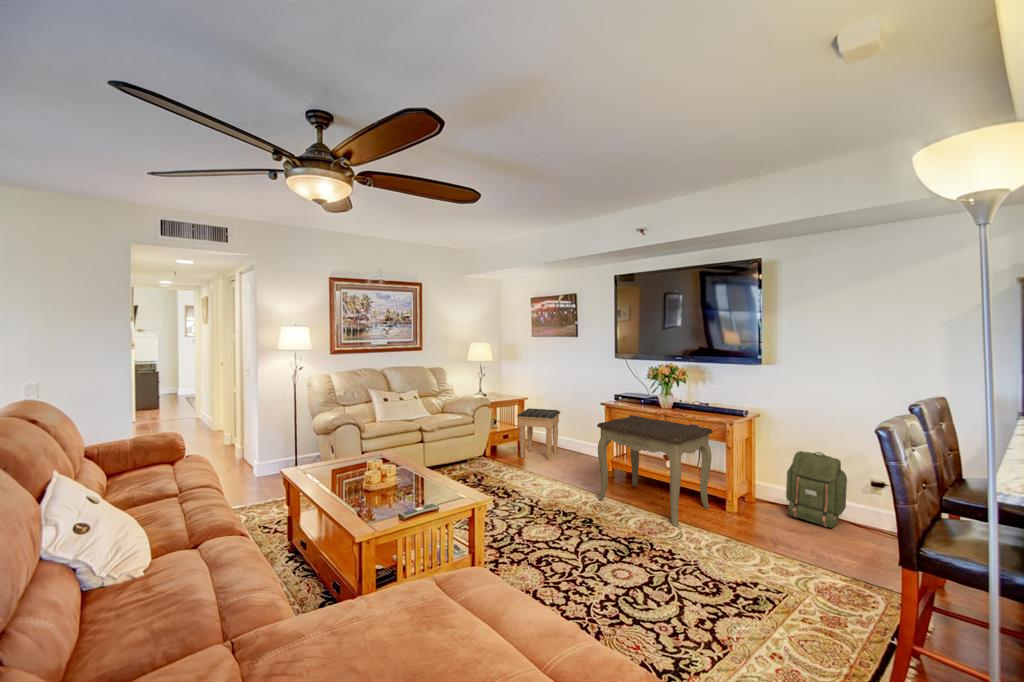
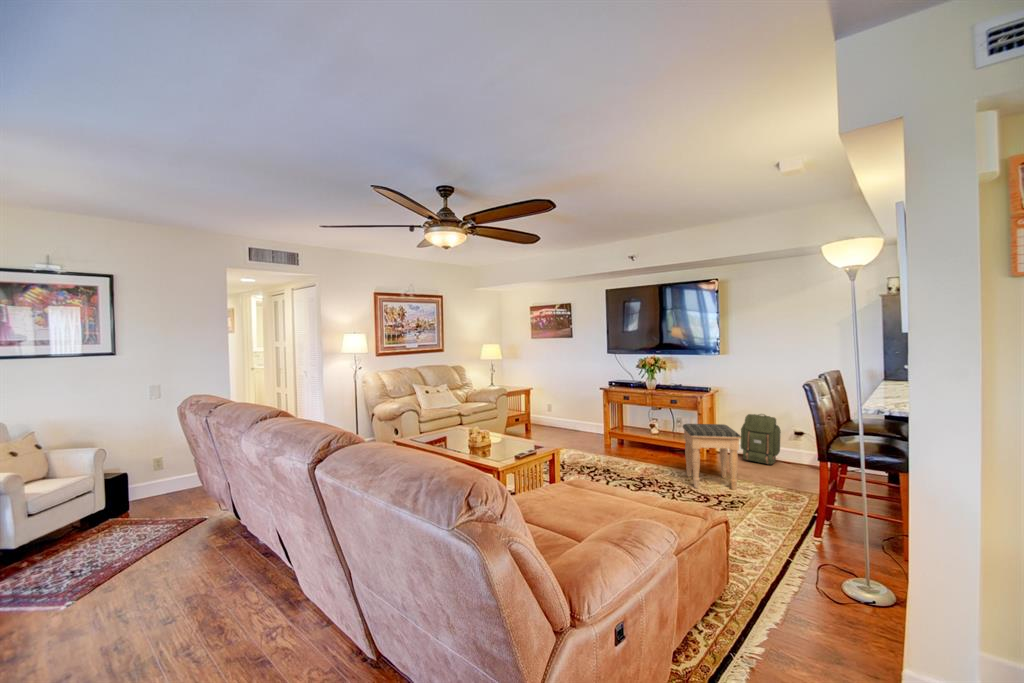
footstool: present [517,408,560,461] -> present [682,424,741,490]
side table: present [597,416,713,527] -> none [606,396,690,471]

